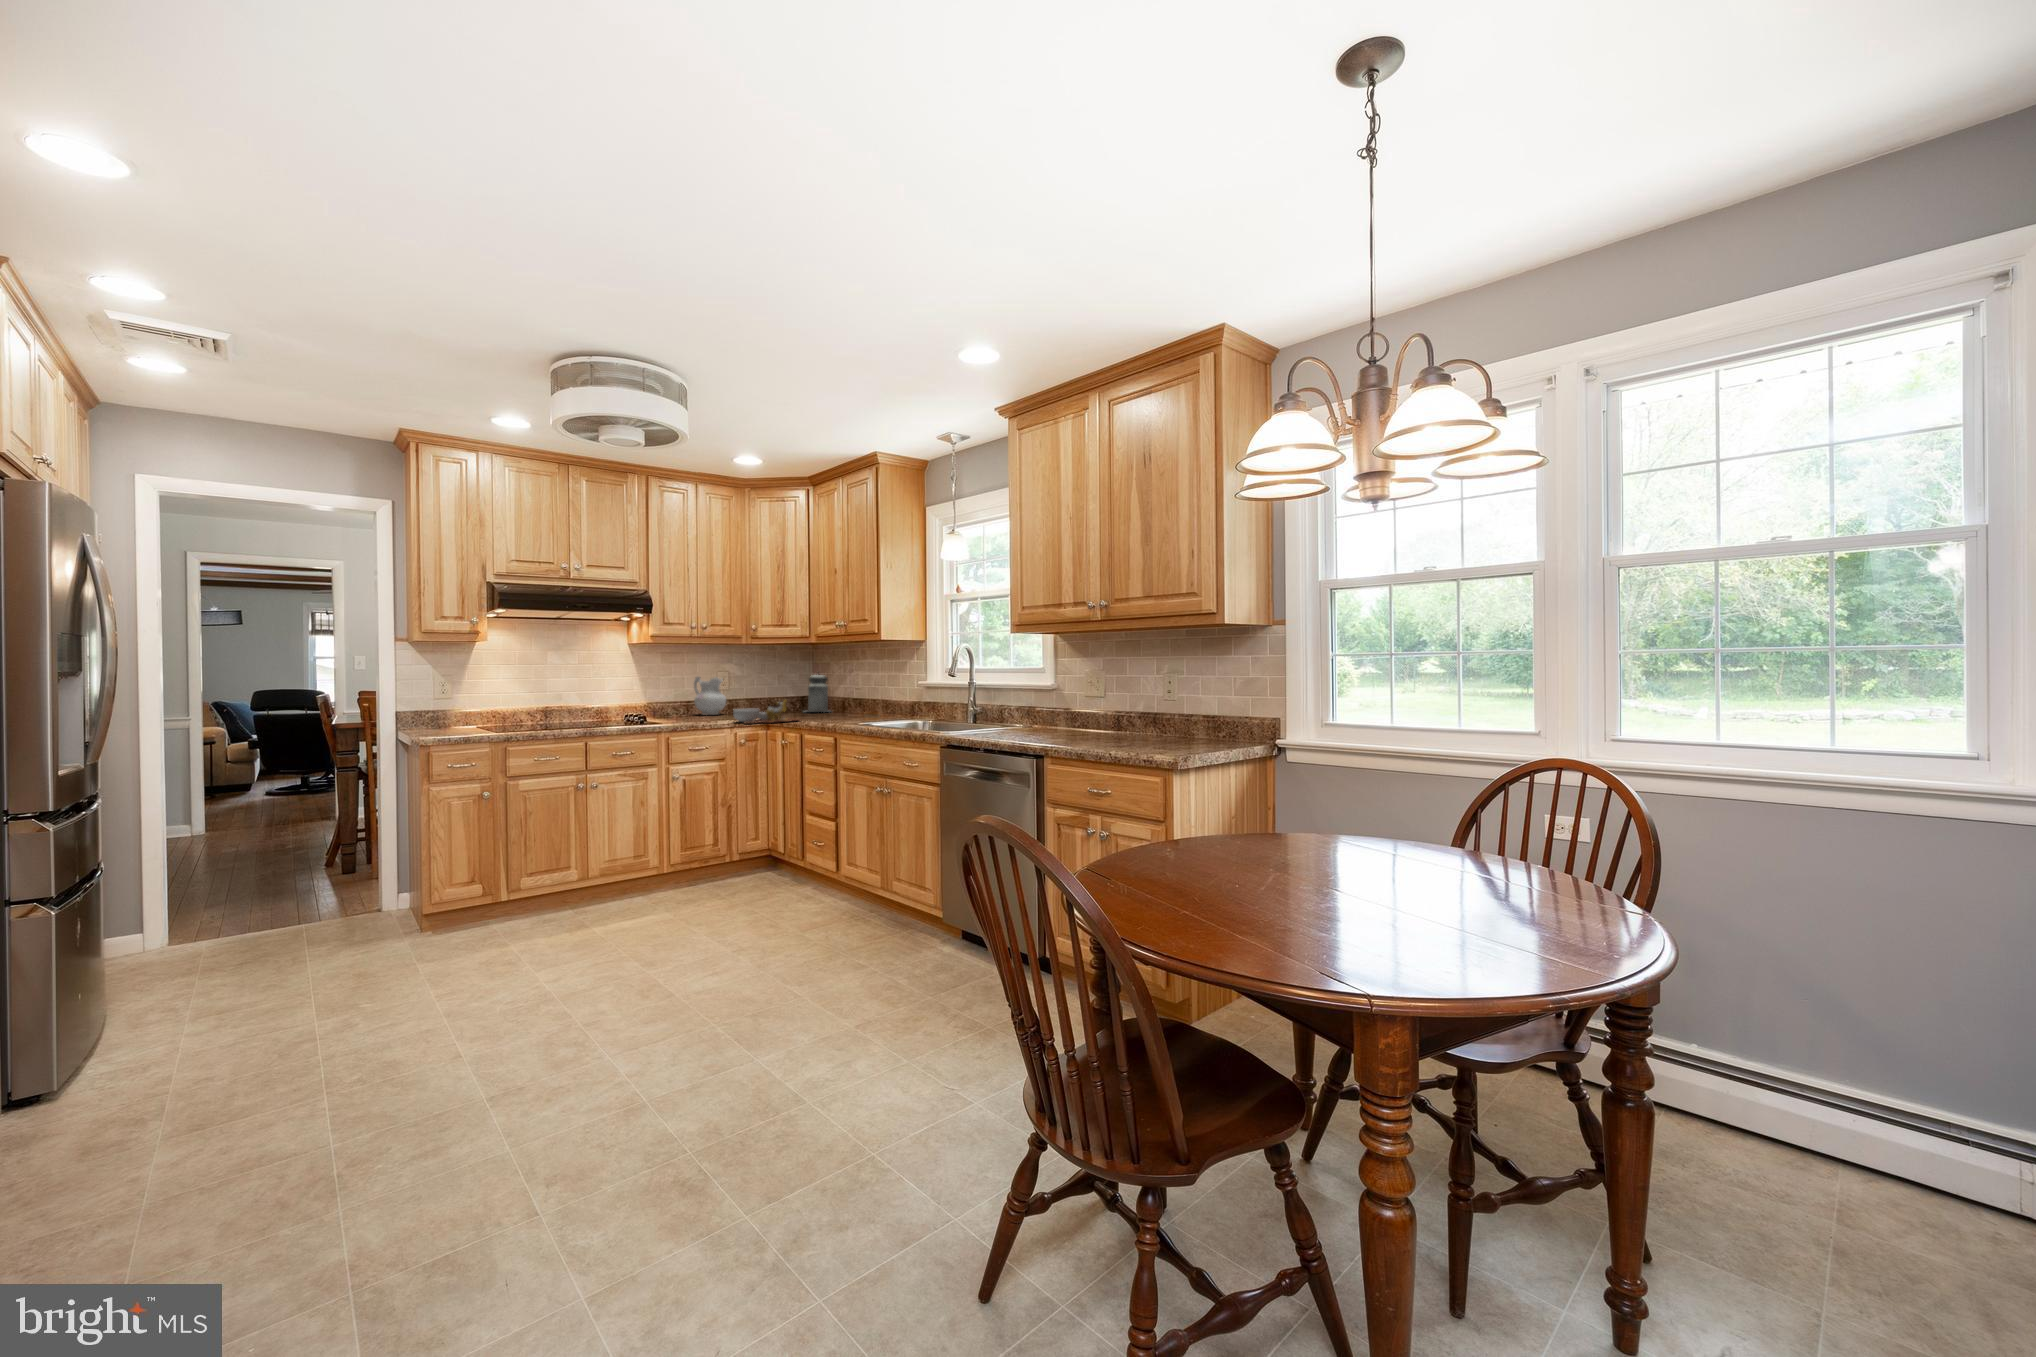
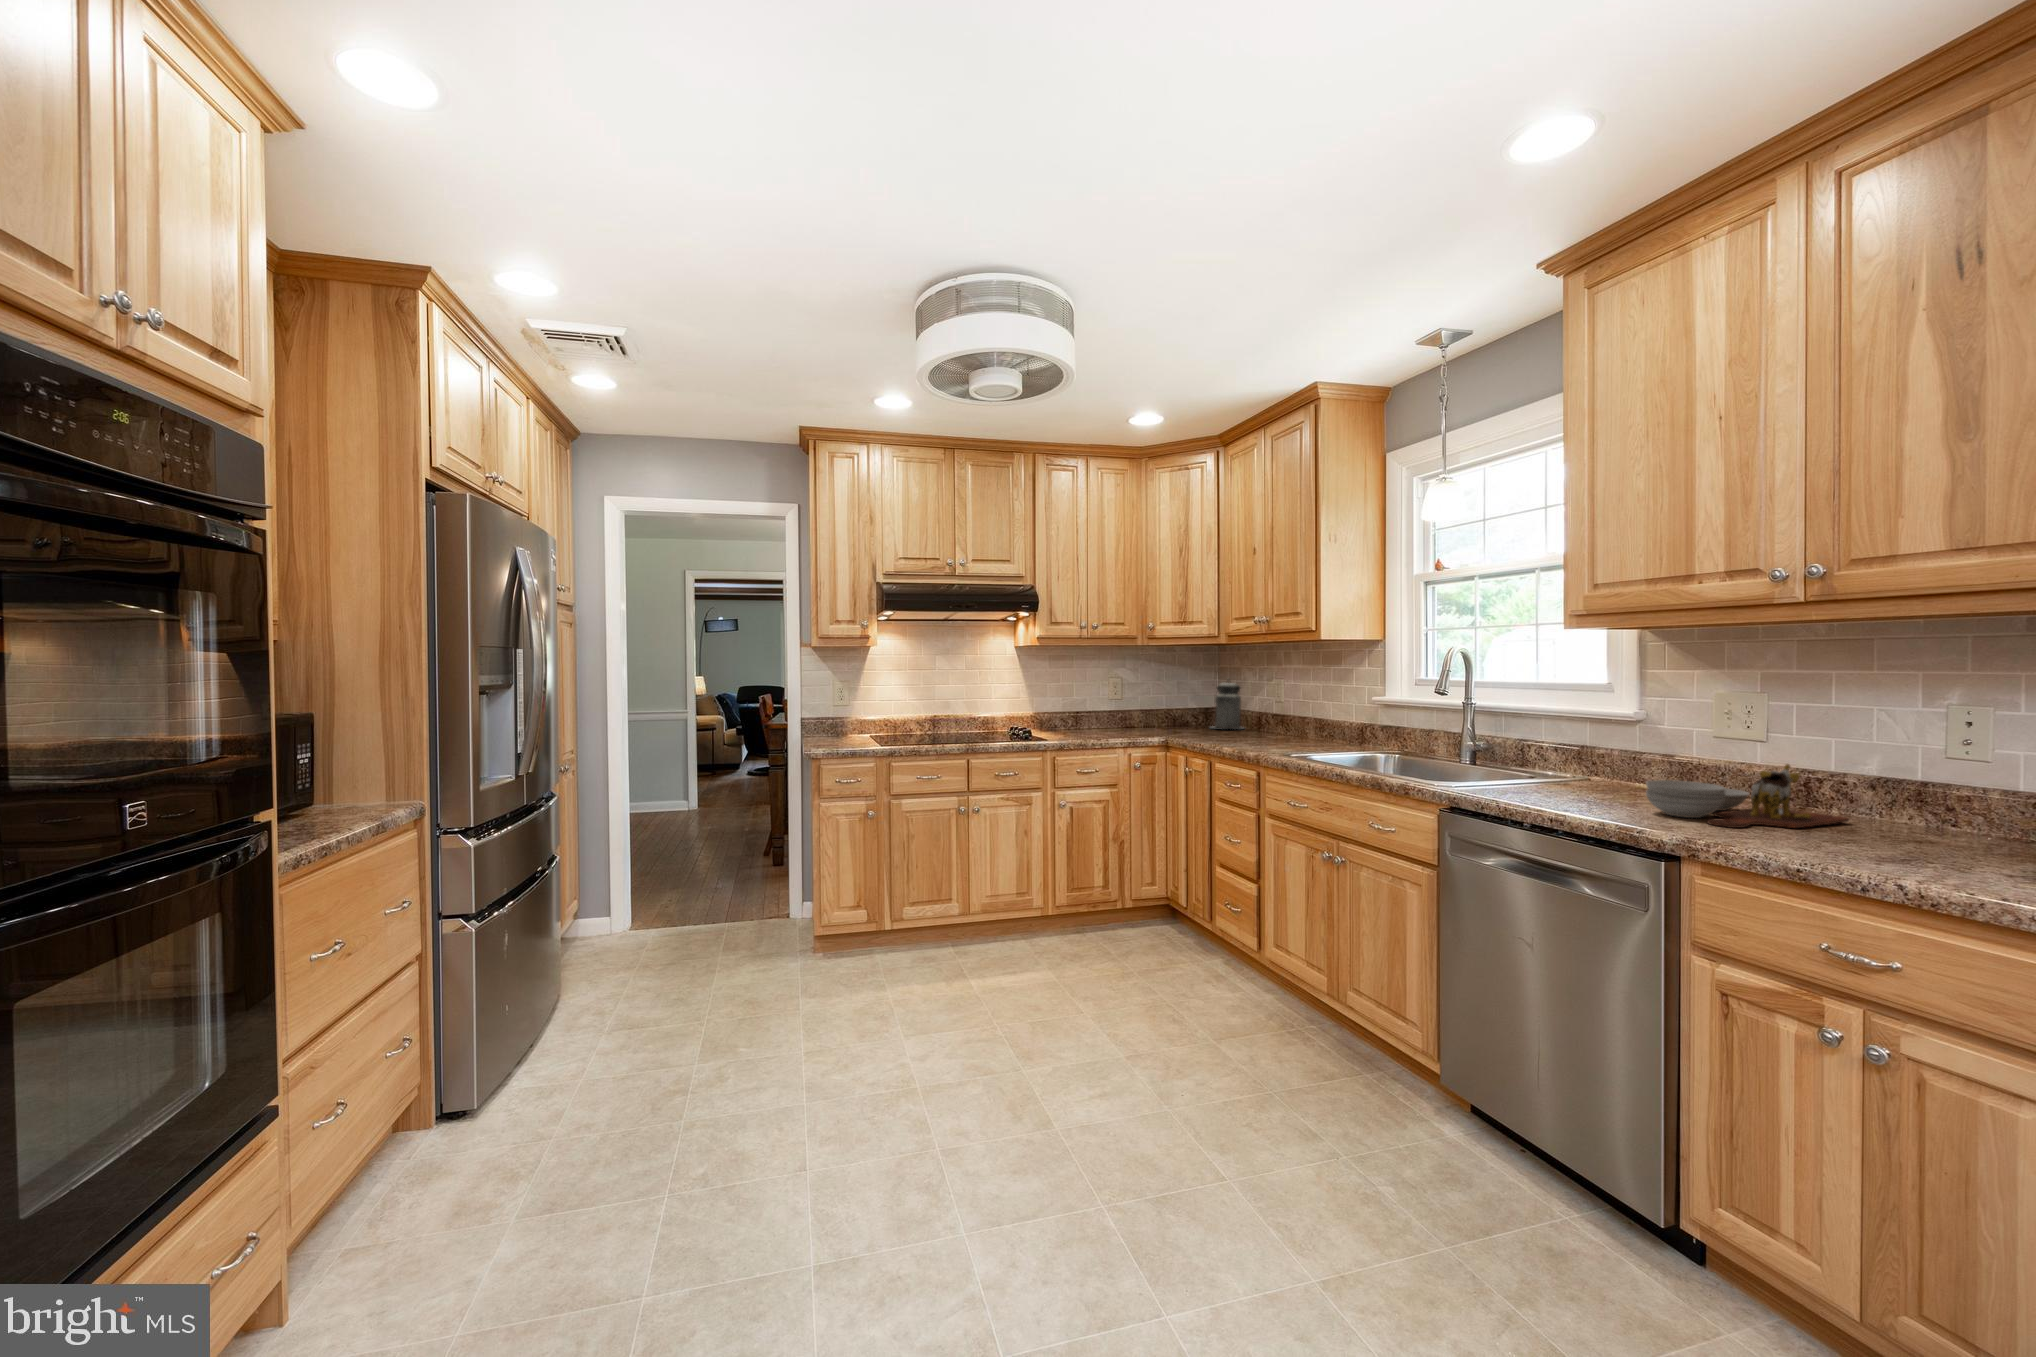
ceramic pitcher: present [694,677,726,715] -> none [1085,683,1120,728]
cutting board: present [733,701,799,724] -> present [1646,764,1849,828]

